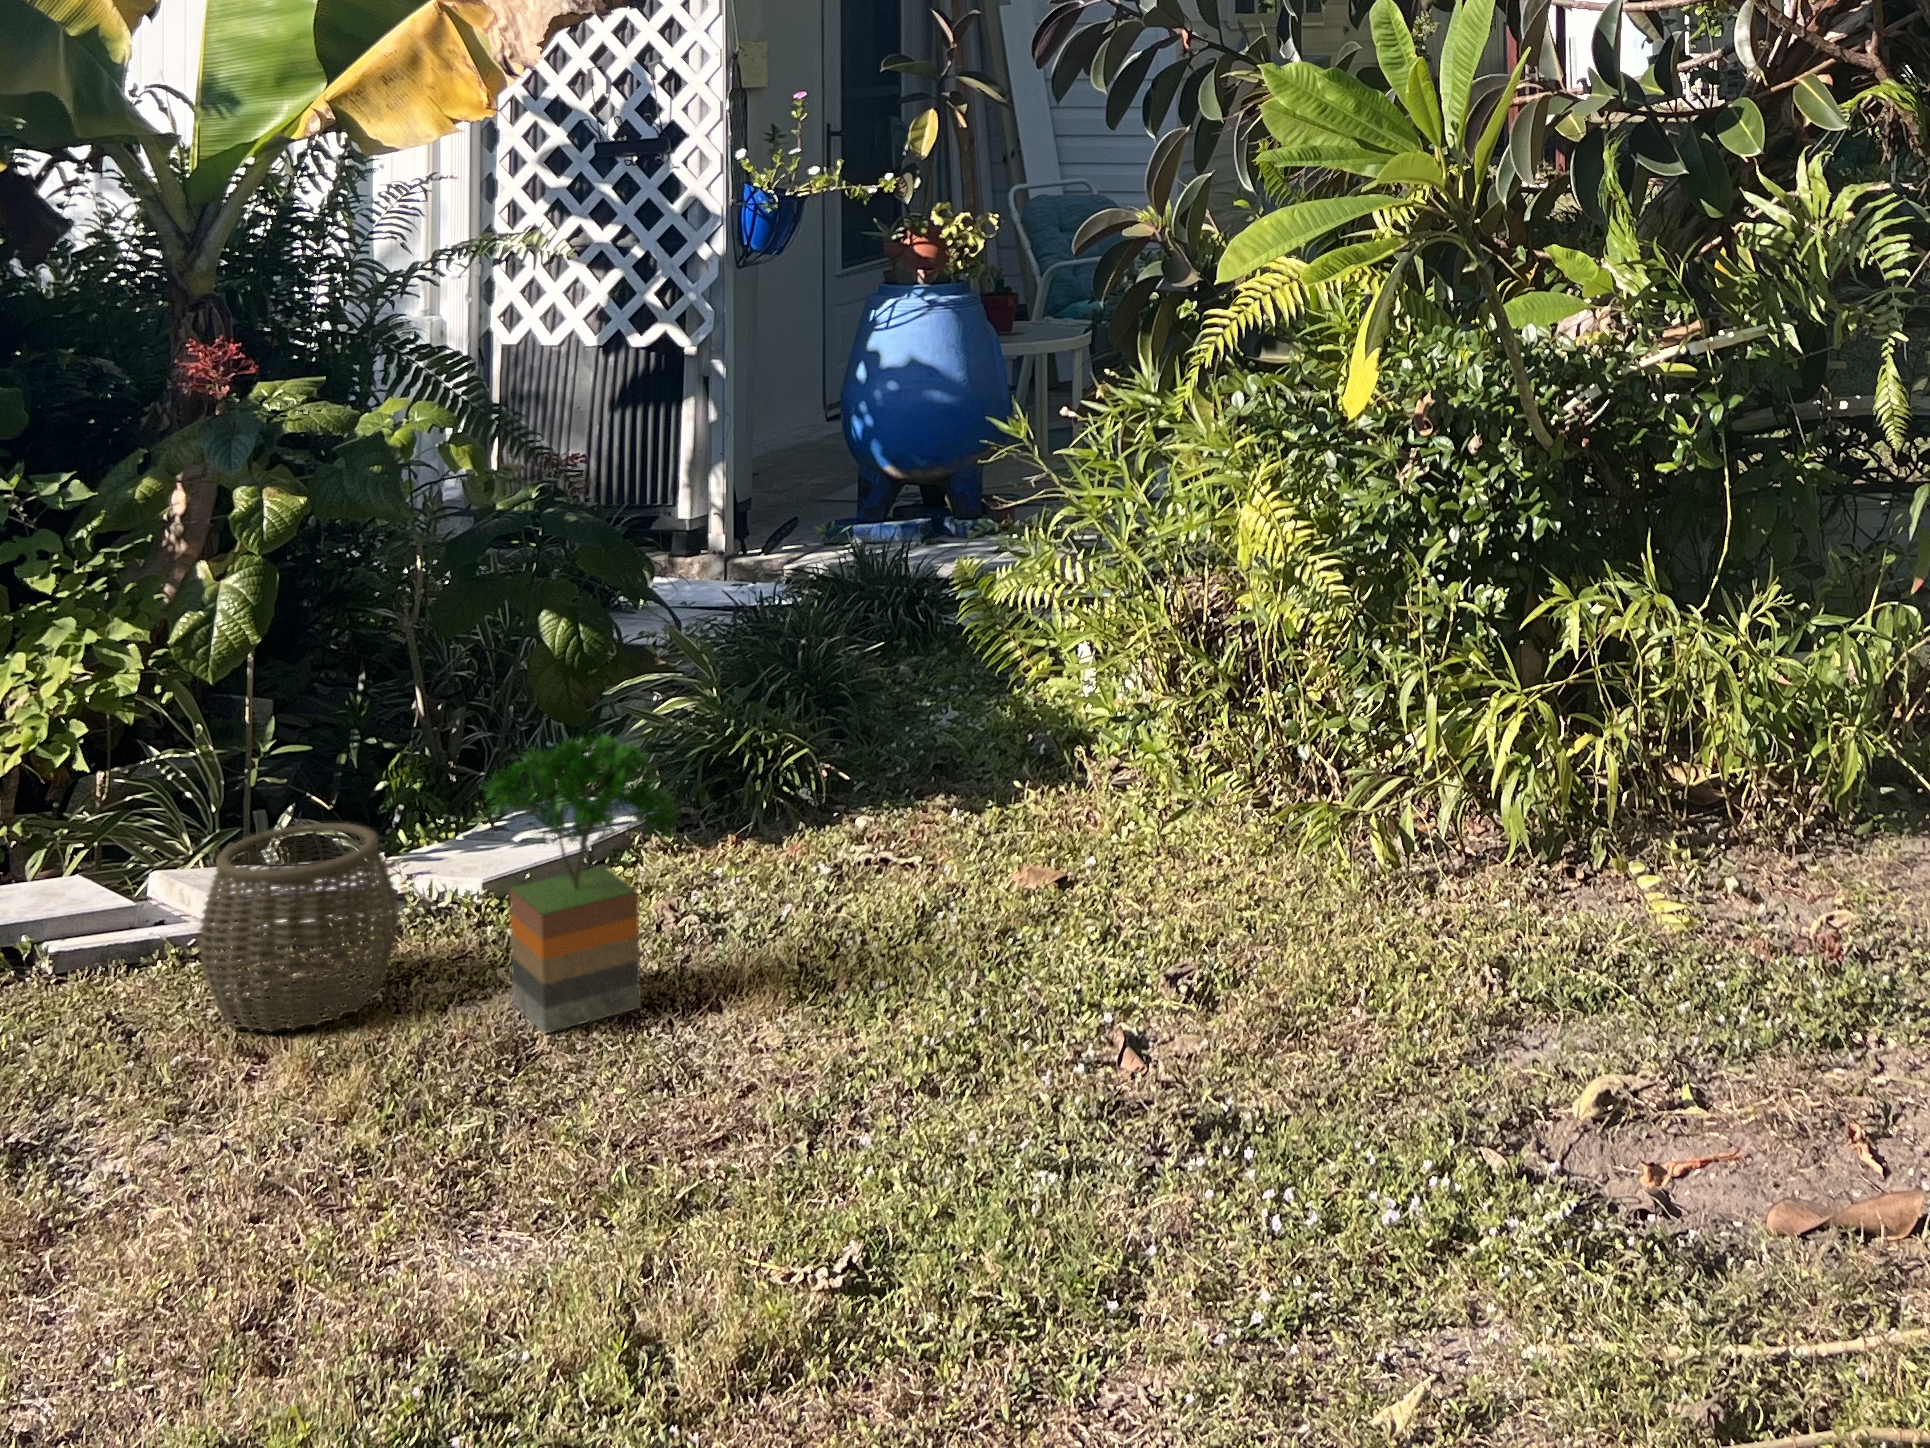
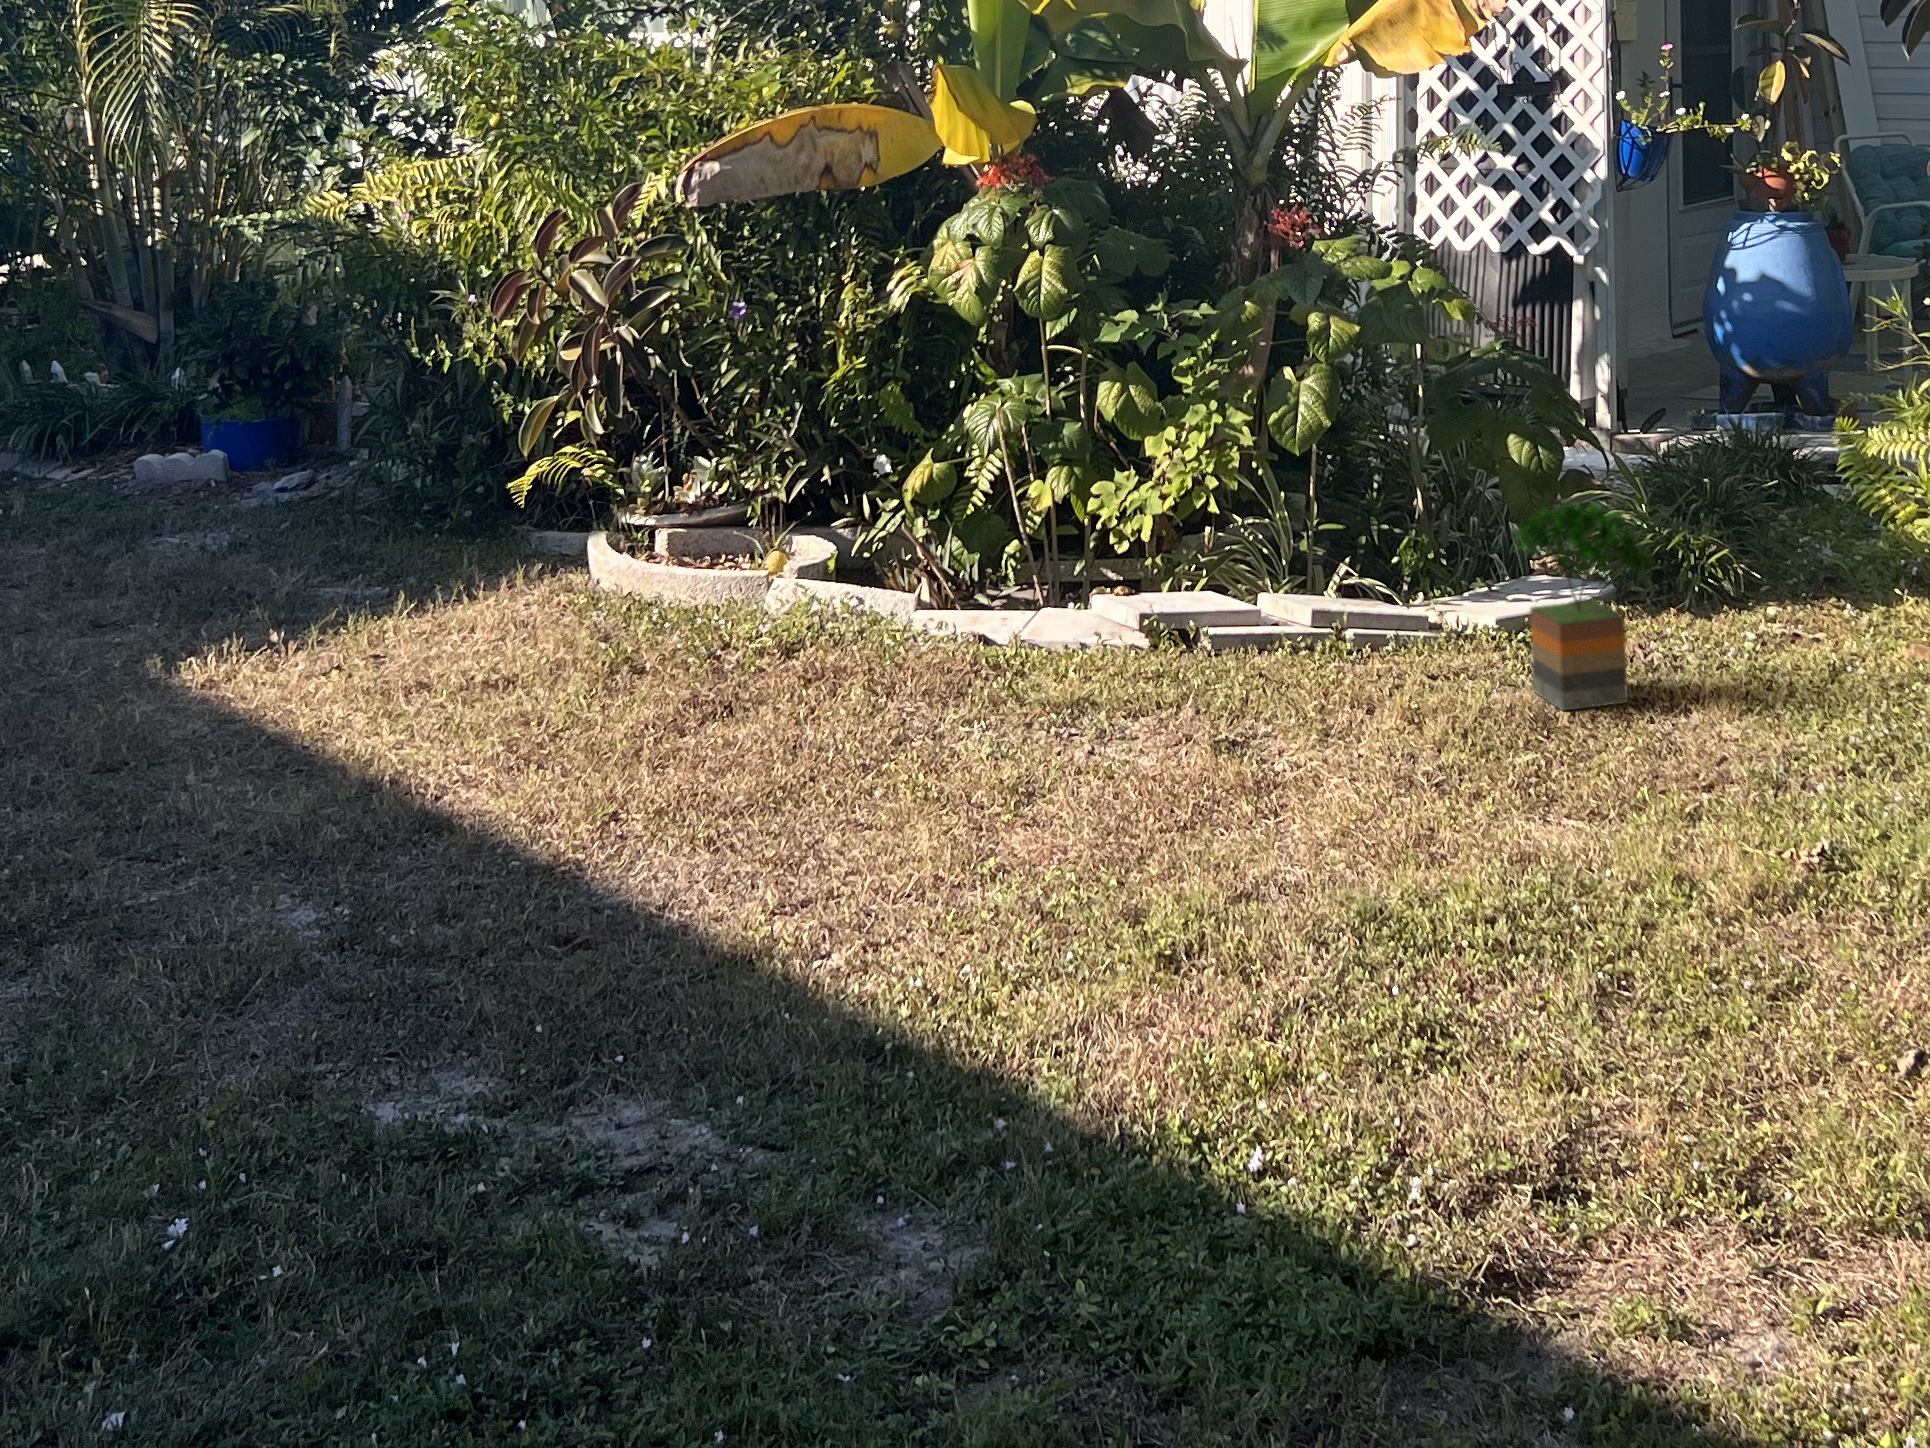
woven basket: present [199,823,398,1032] -> none [1316,554,1450,693]

